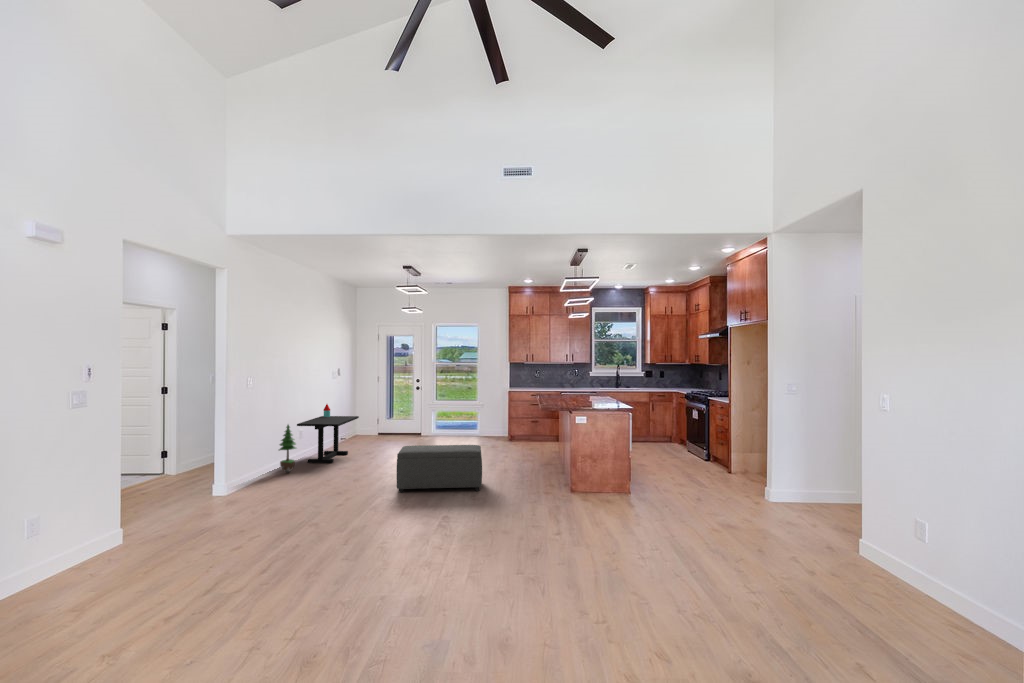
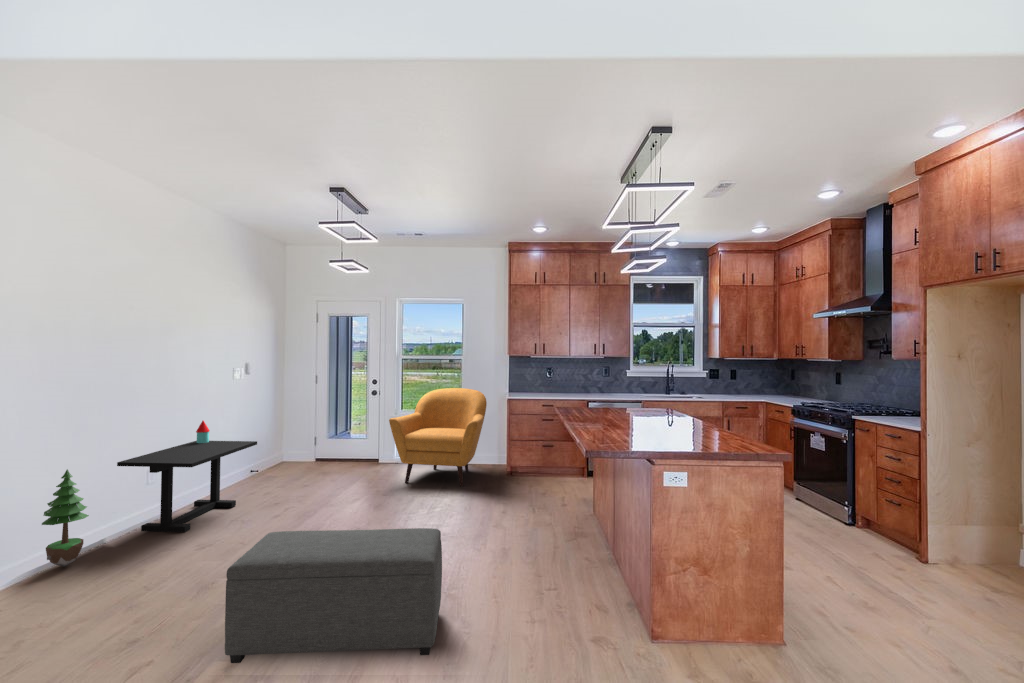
armchair: none [433,385,495,446] -> present [389,388,487,486]

